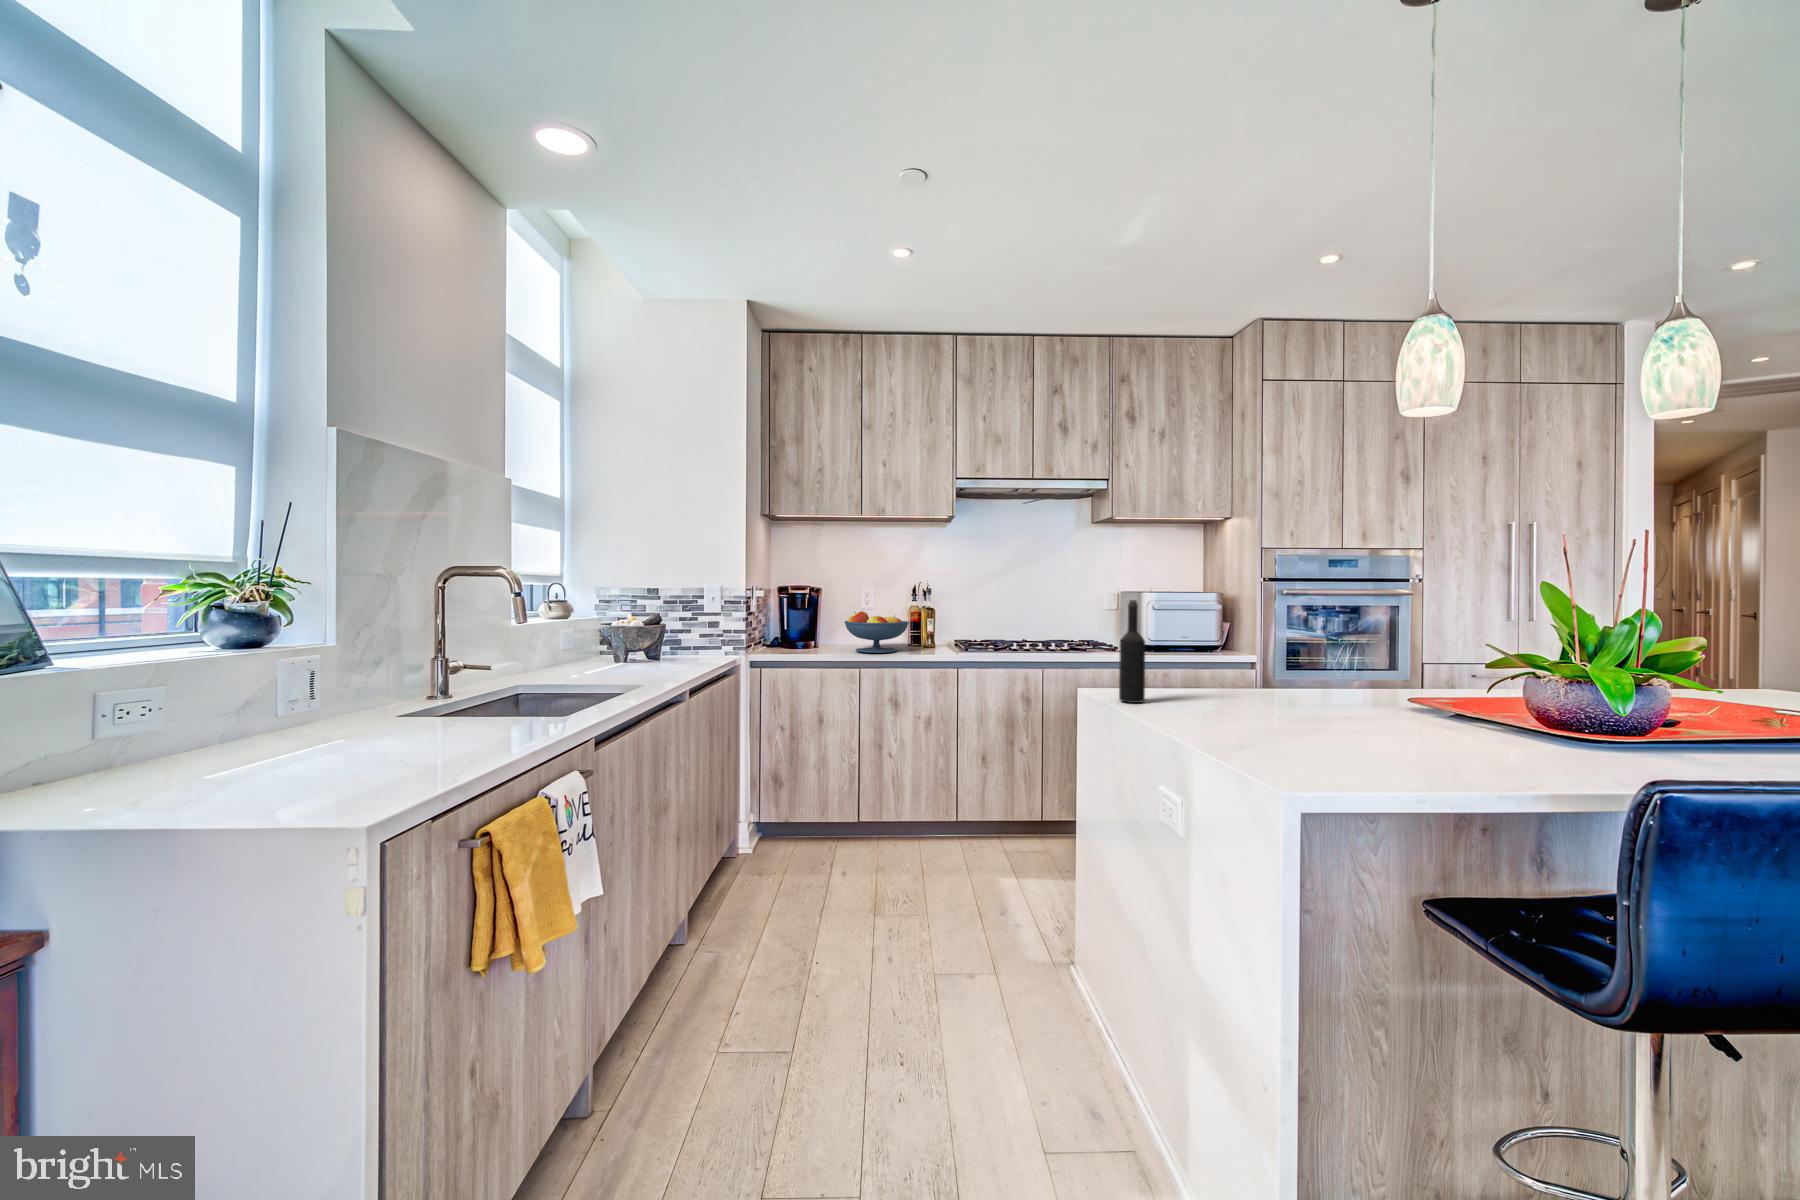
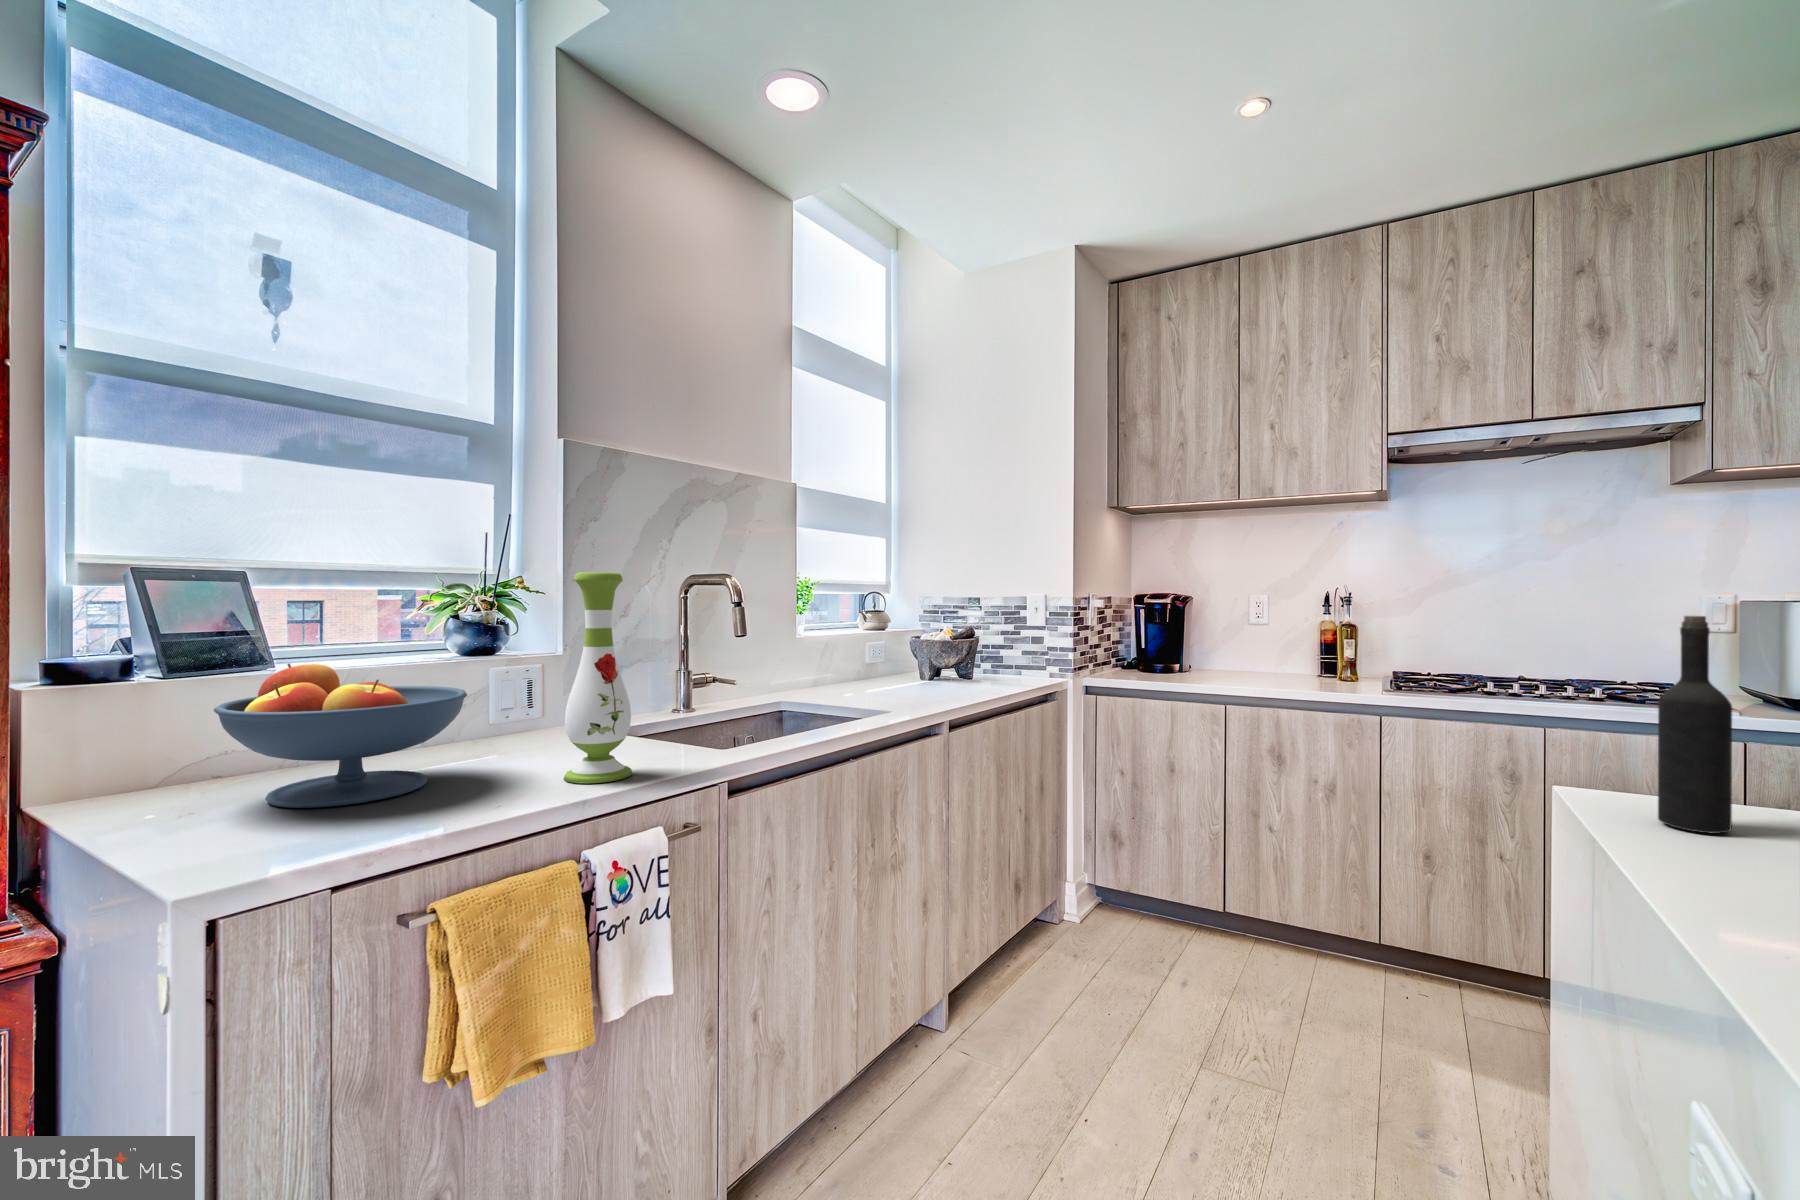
vase: none [466,567,527,748] -> present [564,572,632,784]
fruit bowl: present [844,611,909,653] -> present [214,663,467,808]

